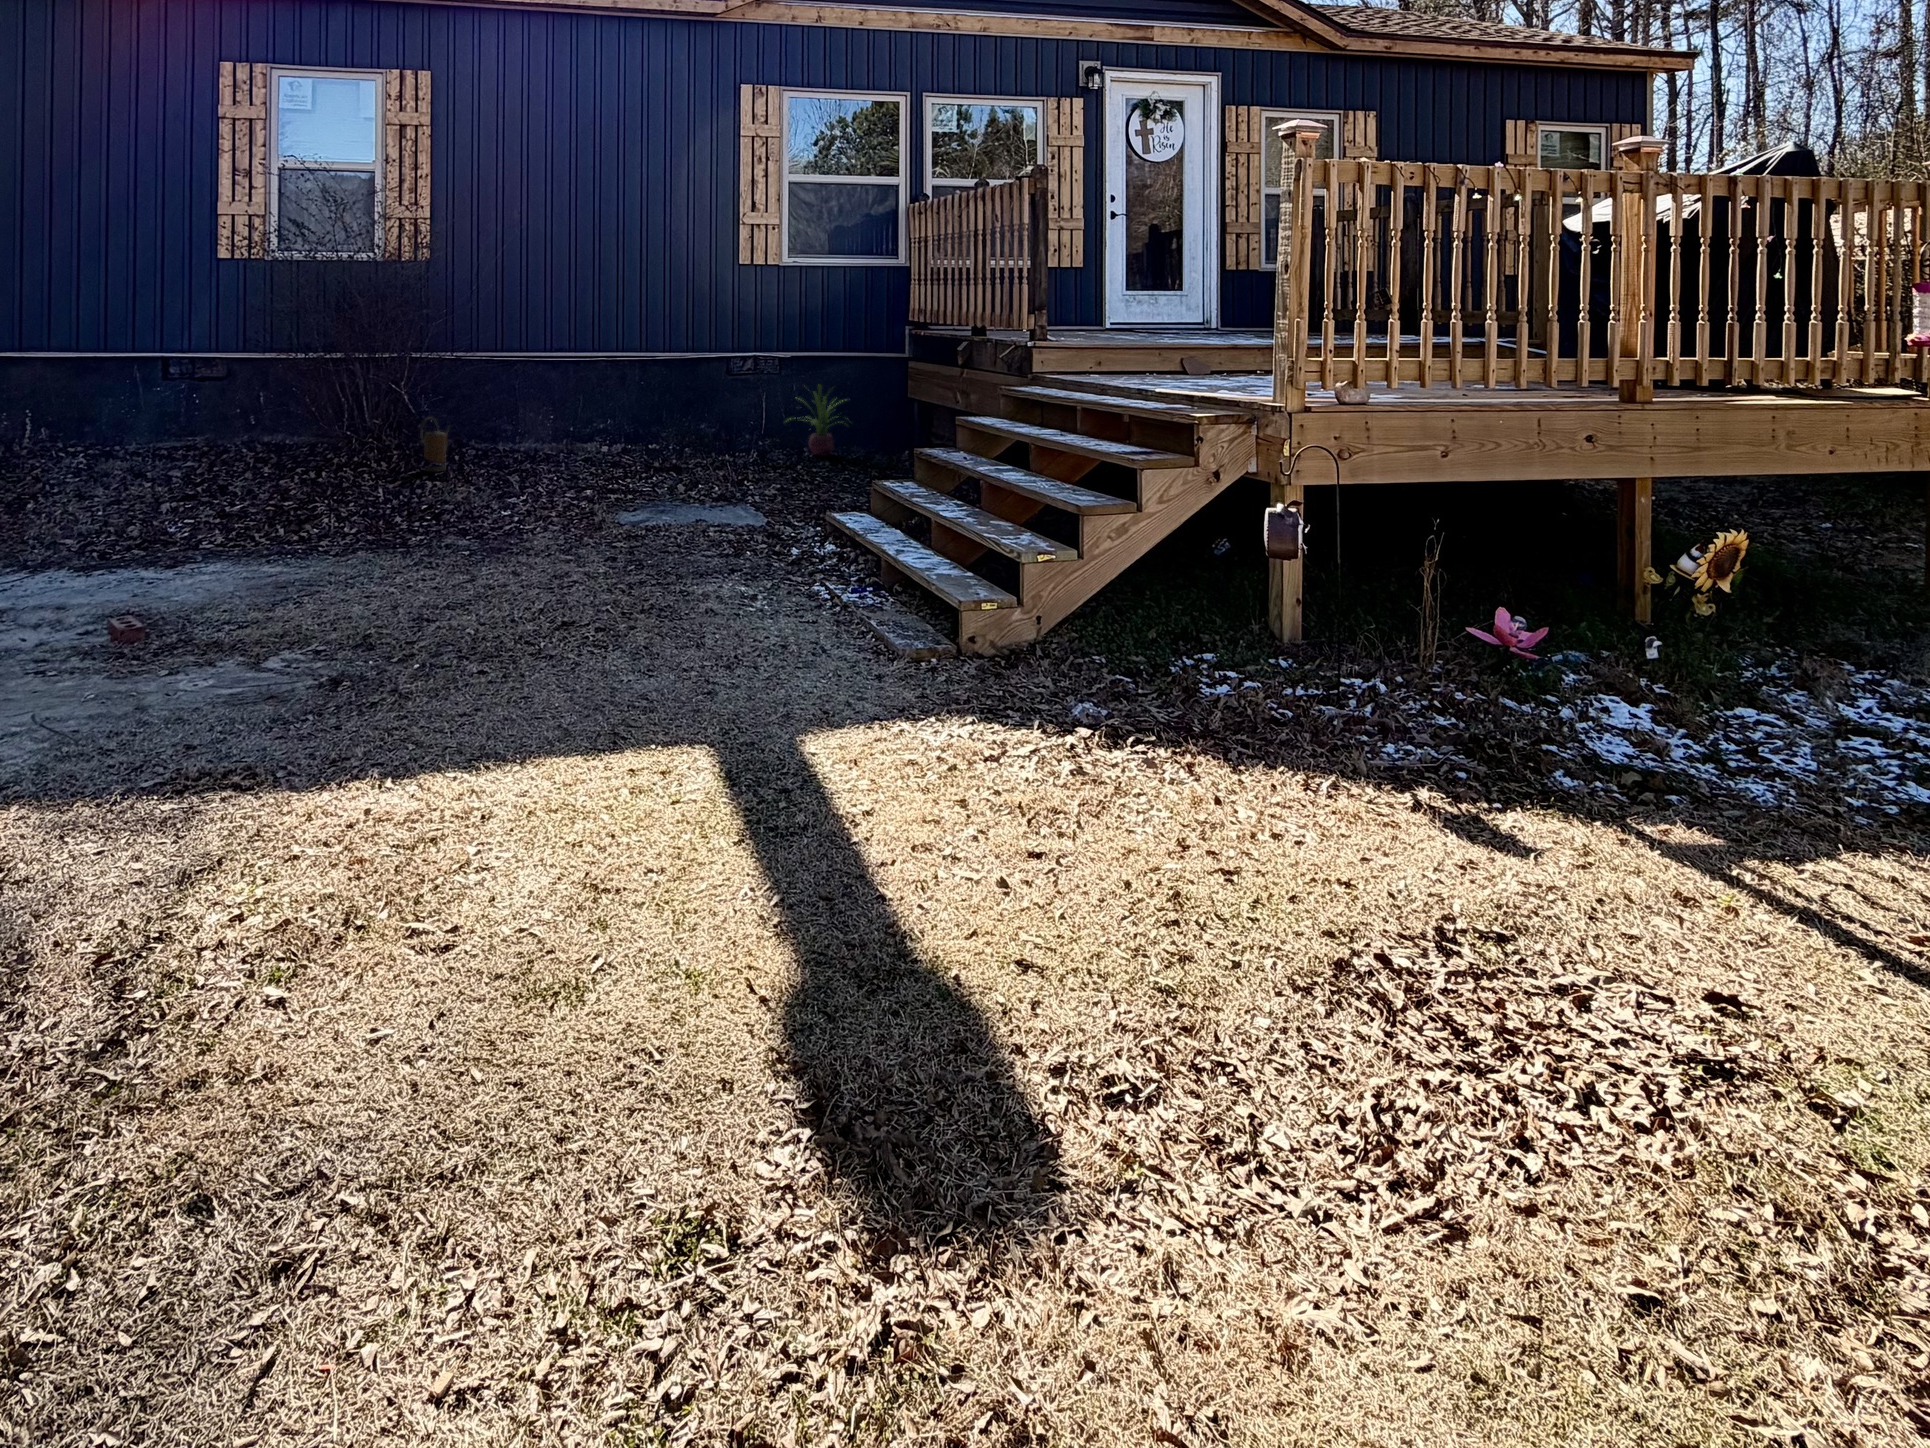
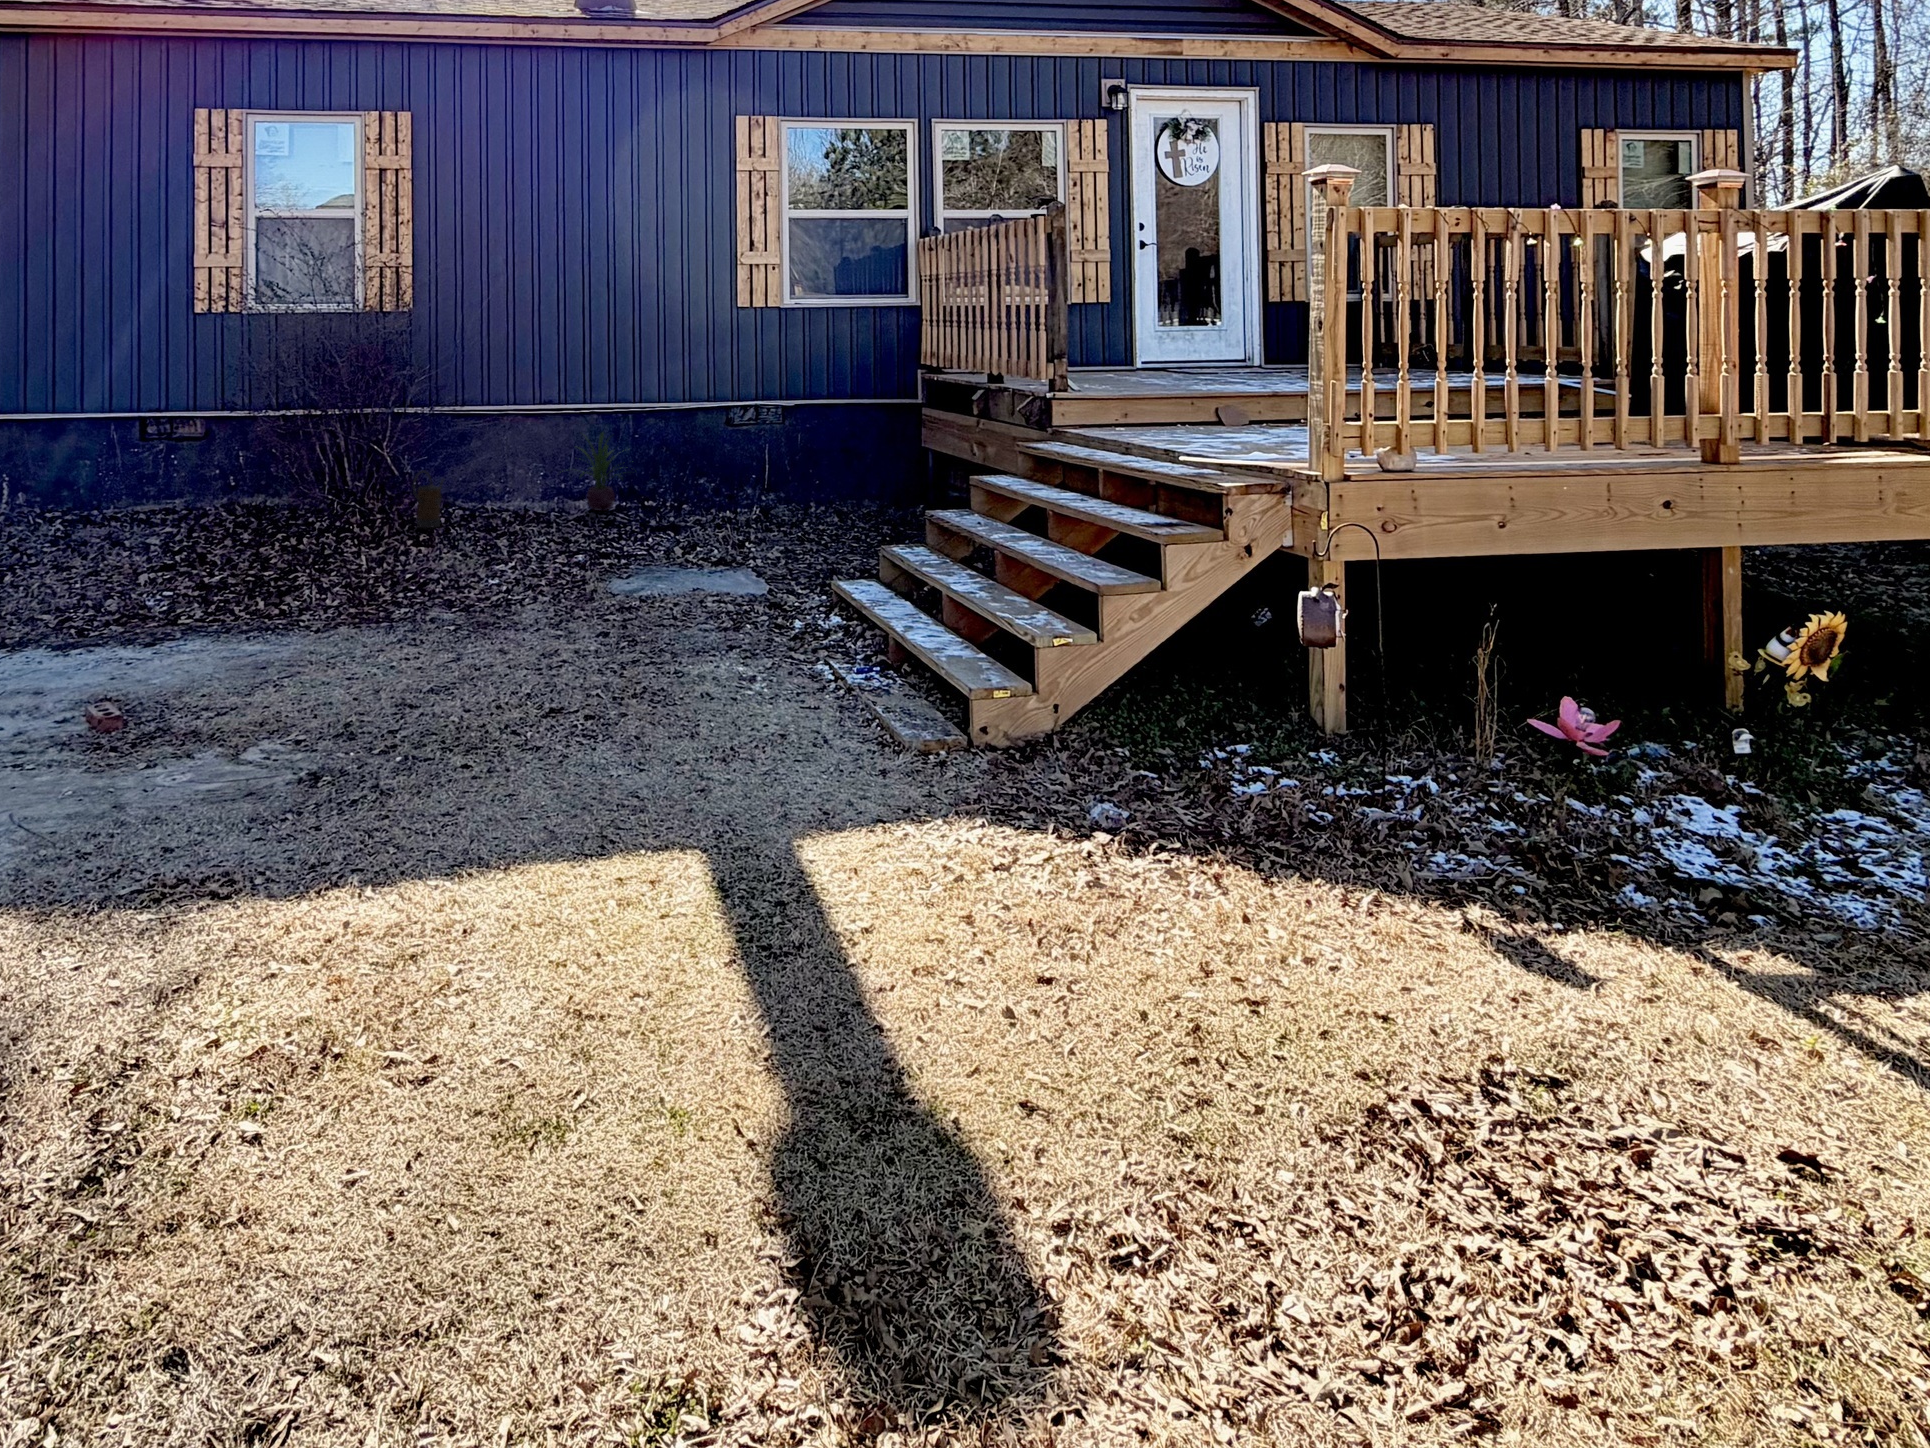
decorative plant: present [799,384,848,456] -> present [580,432,615,511]

